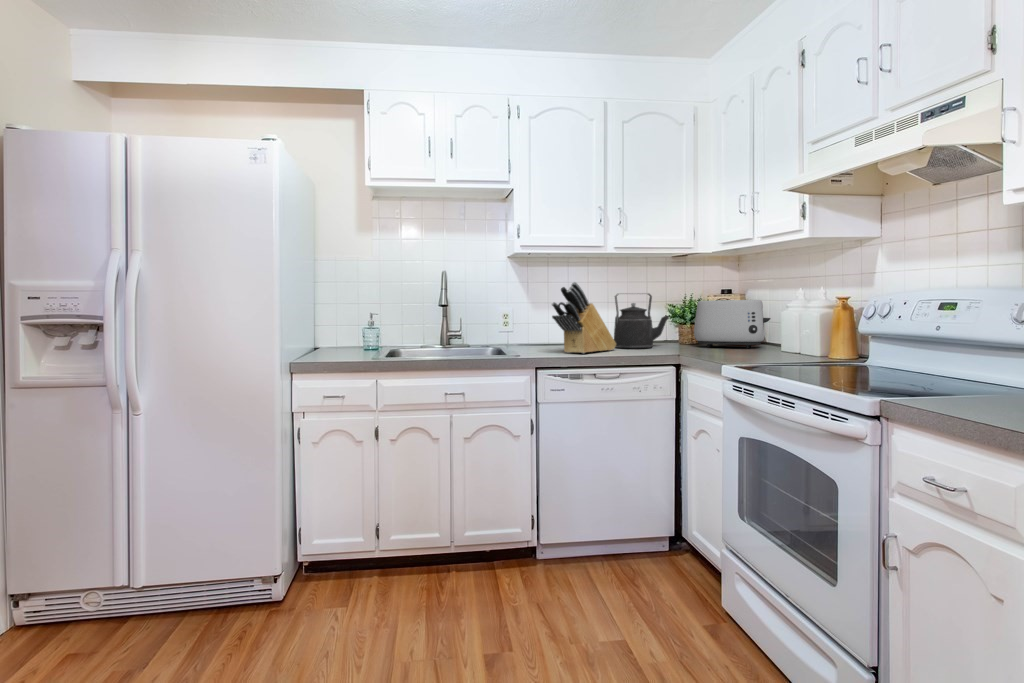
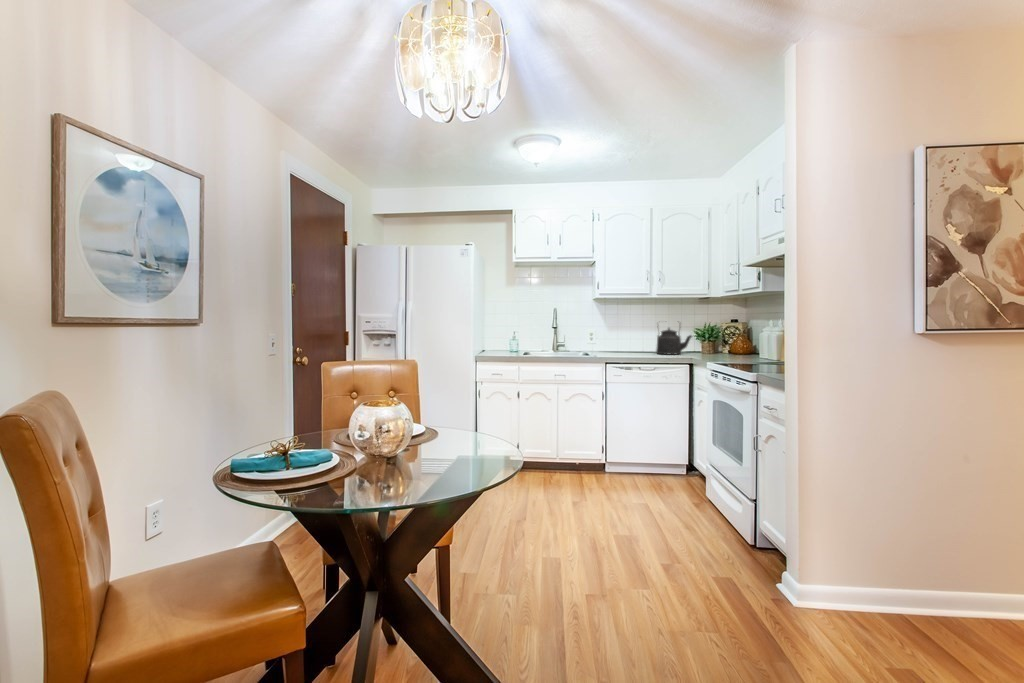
knife block: present [552,282,616,353] -> none [616,315,656,356]
toaster: present [694,300,770,348] -> none [708,326,755,355]

